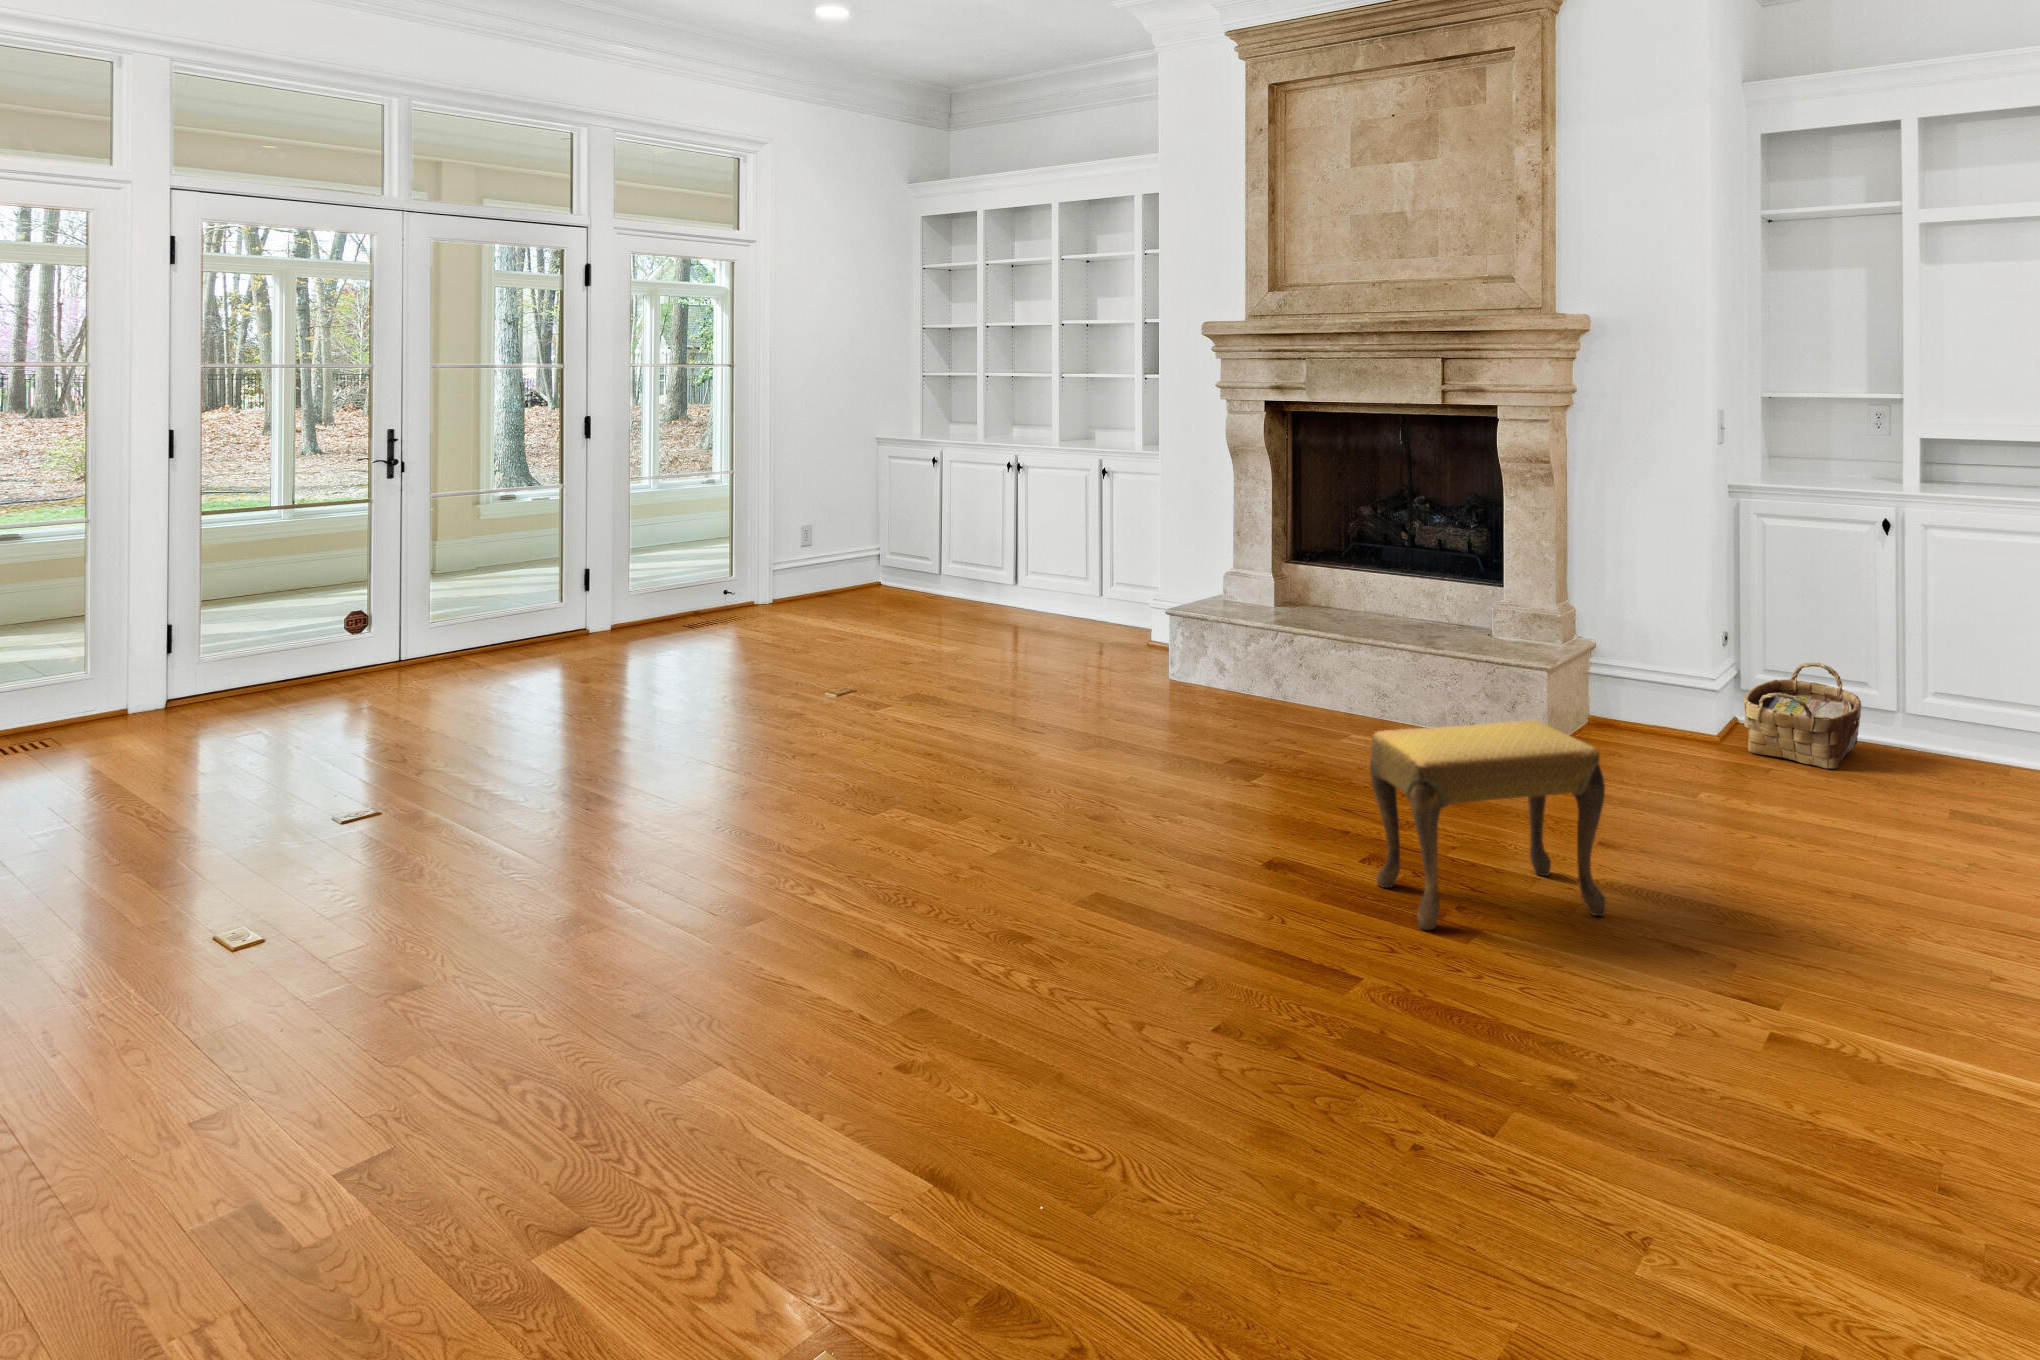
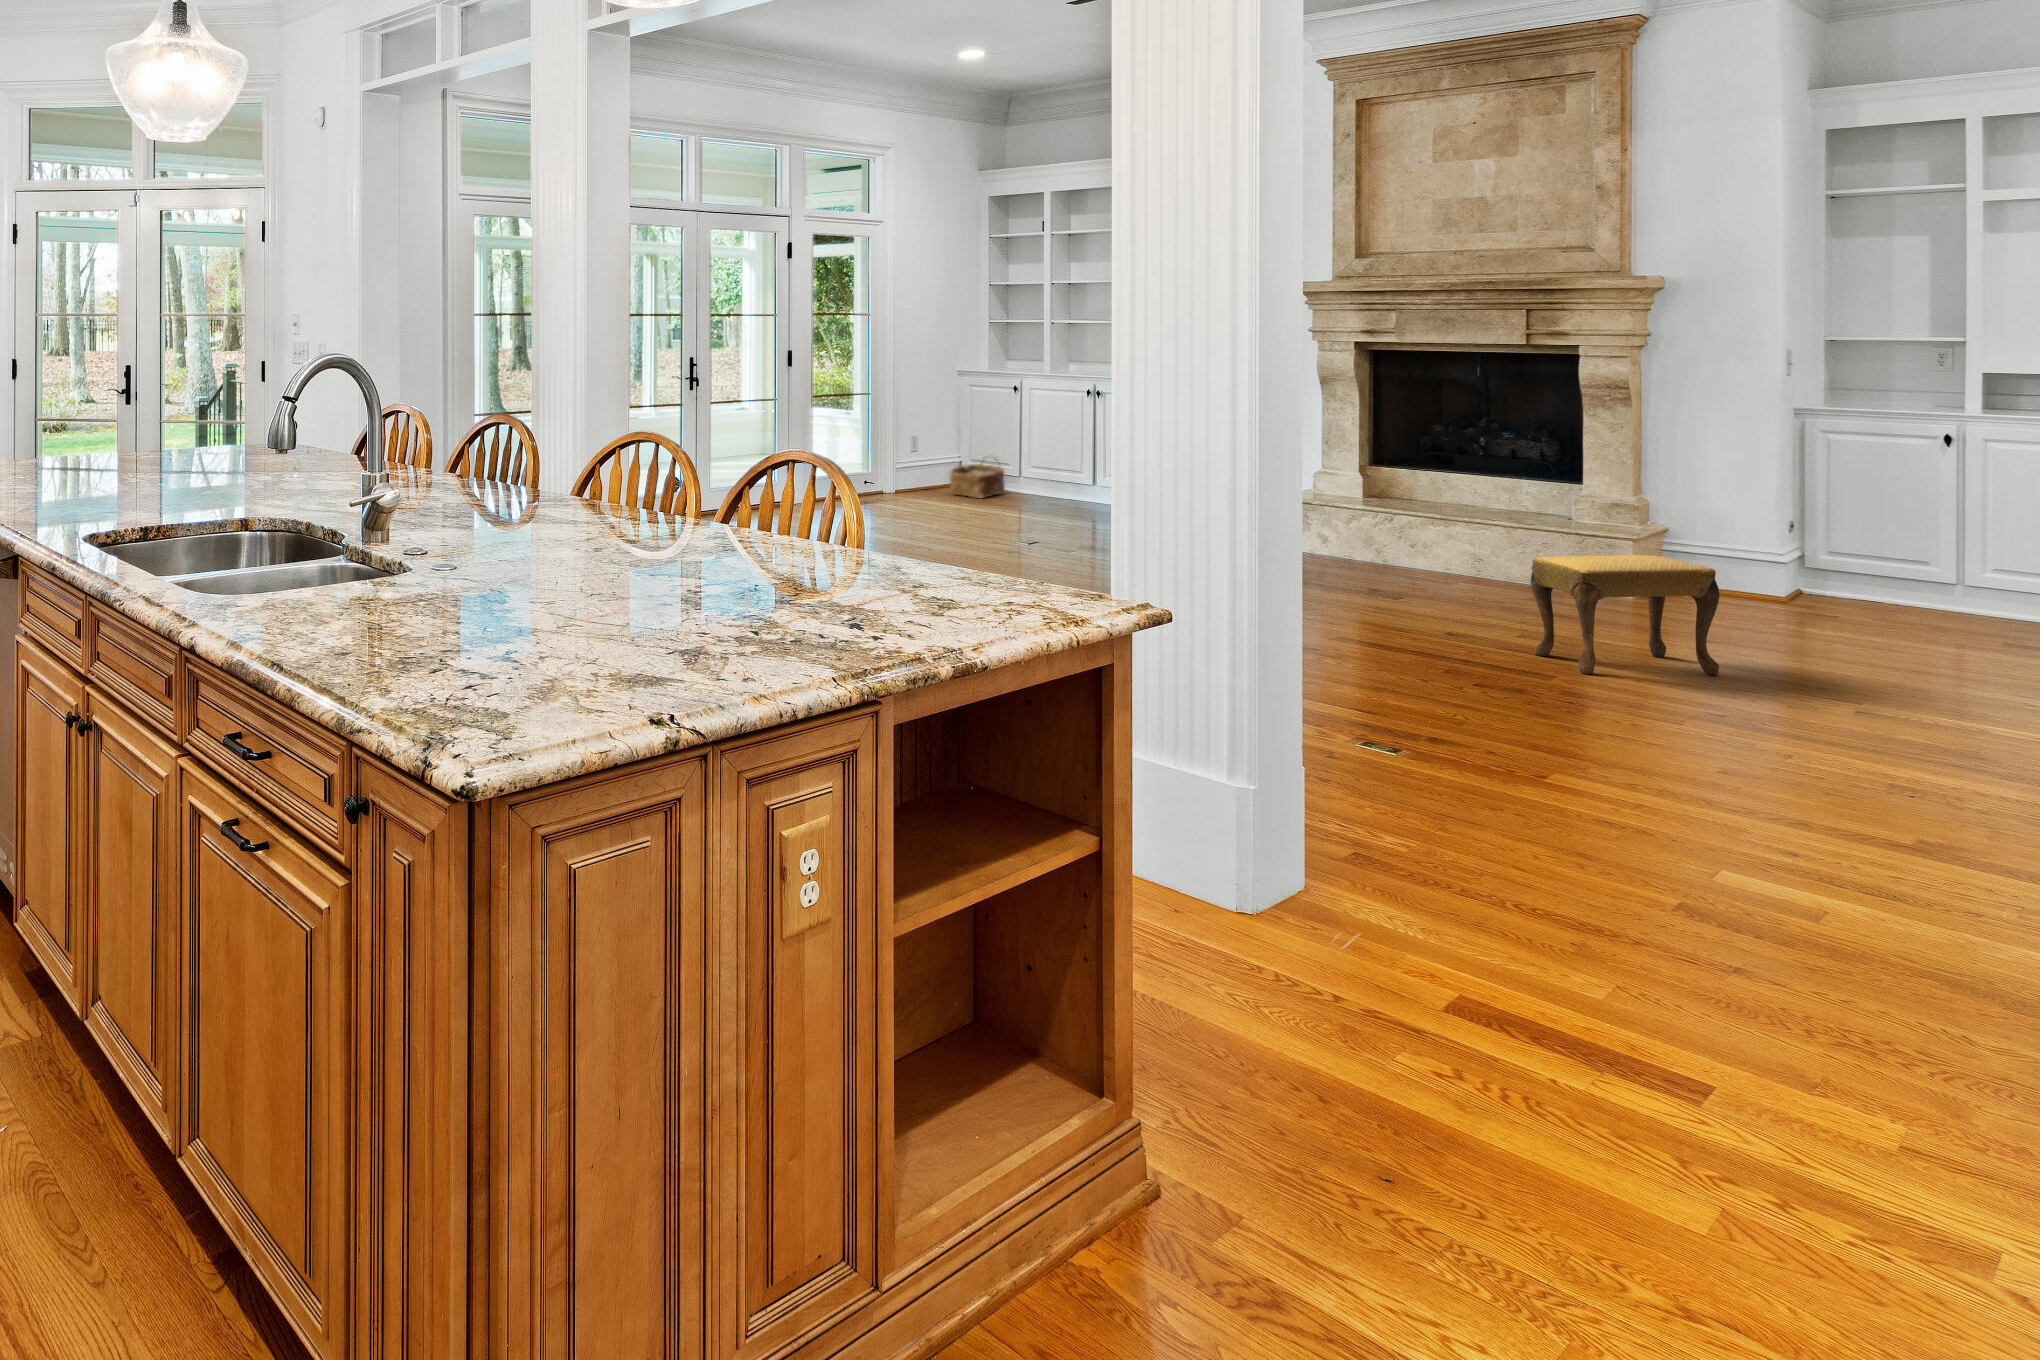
woven basket: present [1744,662,1861,769] -> present [949,460,1005,498]

